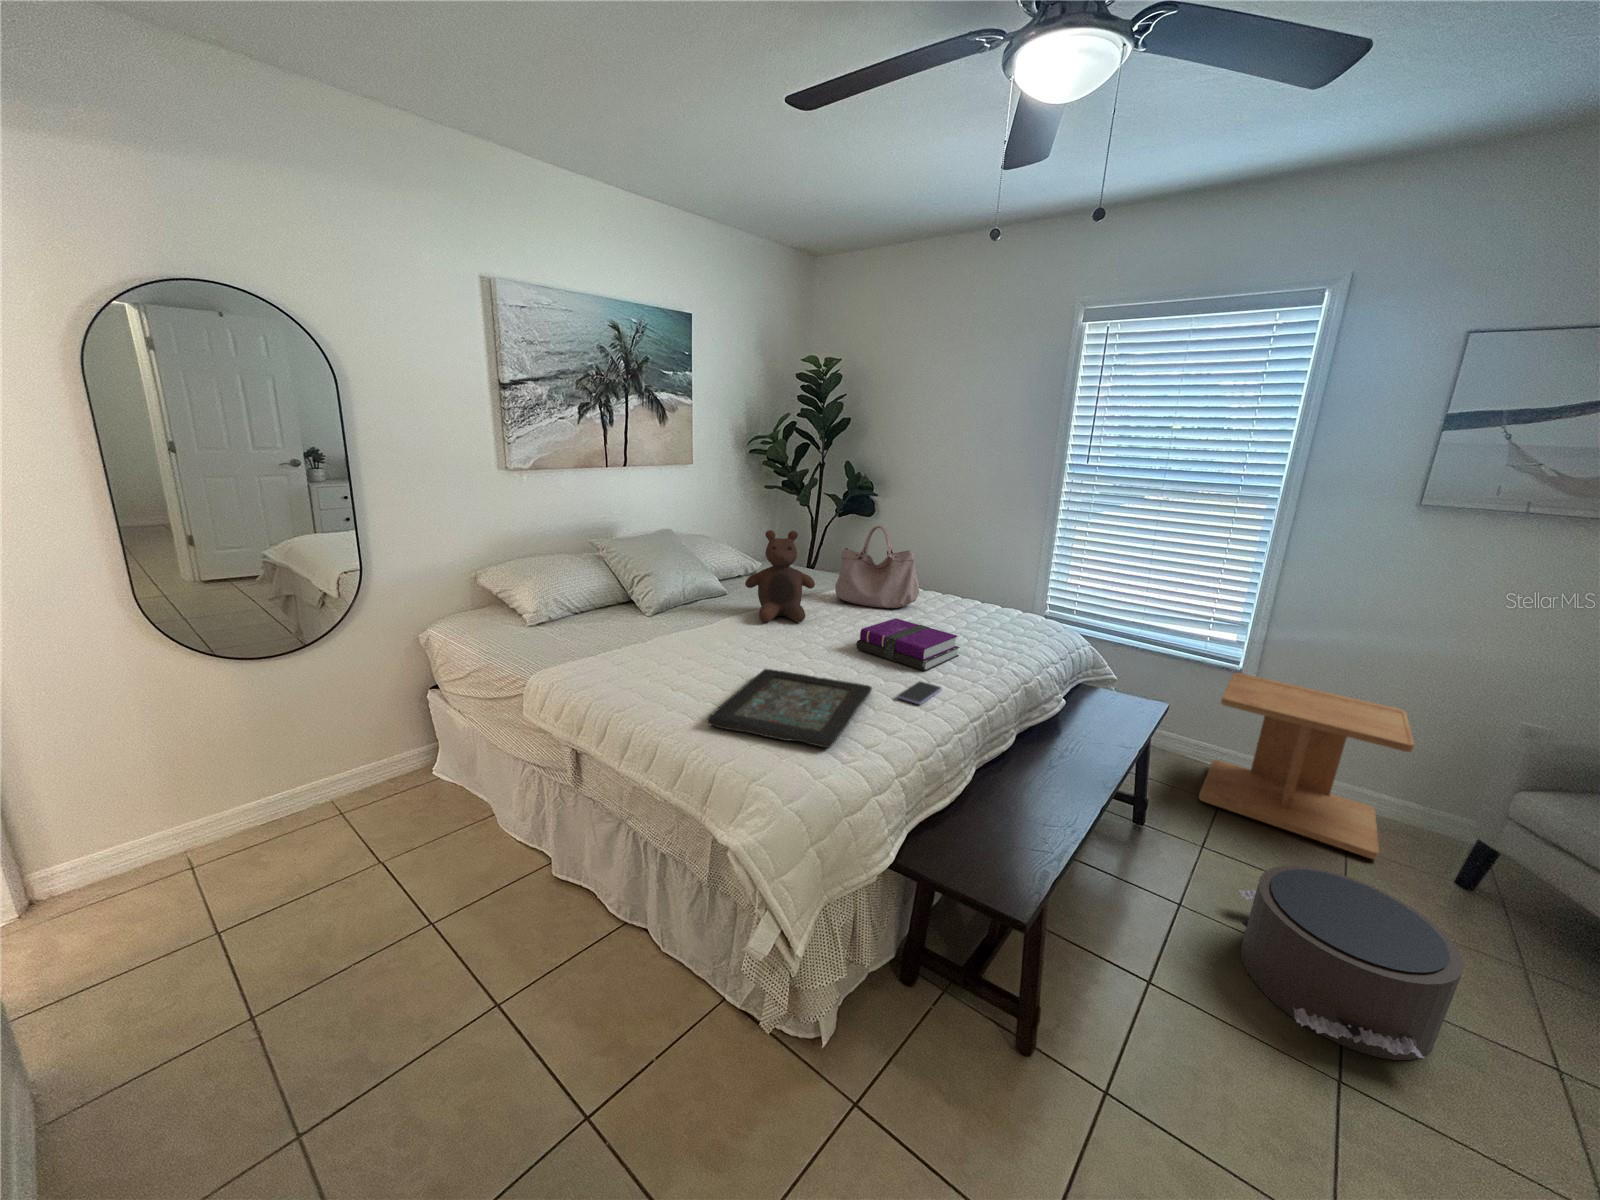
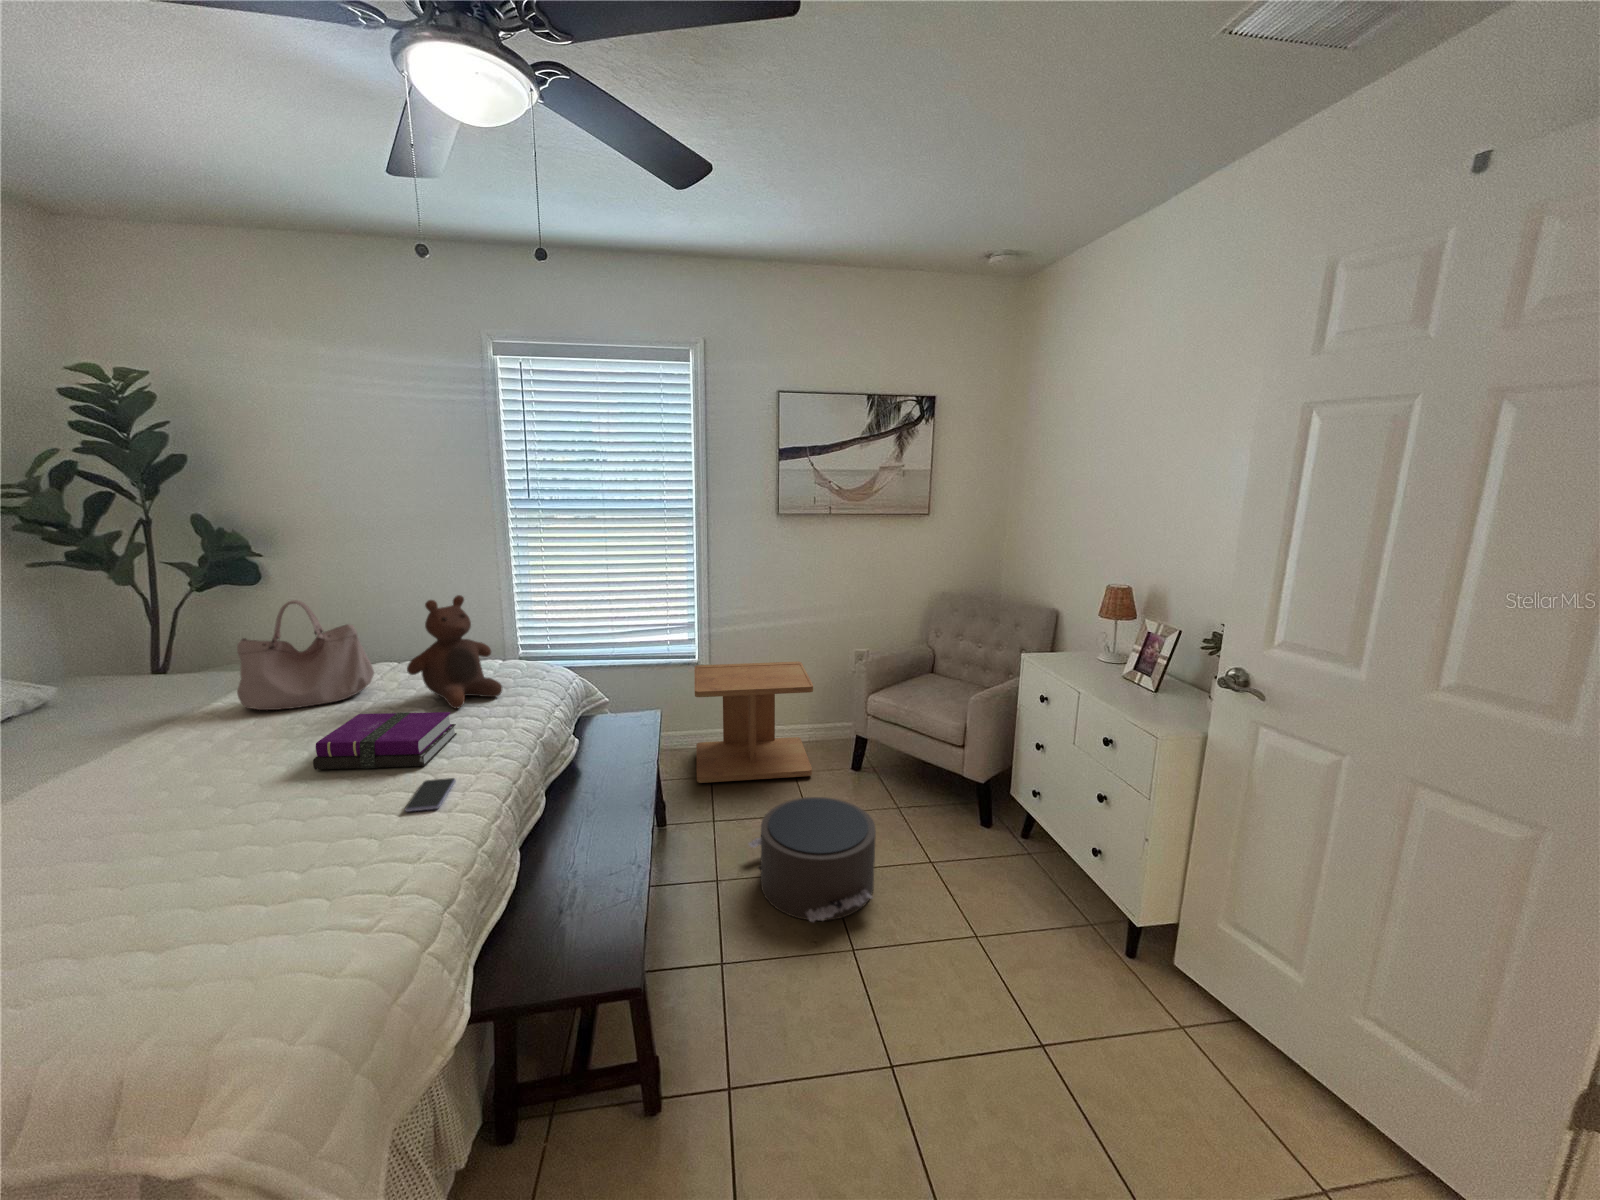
stuffed bear: present [745,530,815,622] -> present [407,595,502,708]
decorative tray: present [707,669,872,748] -> none [93,812,366,982]

